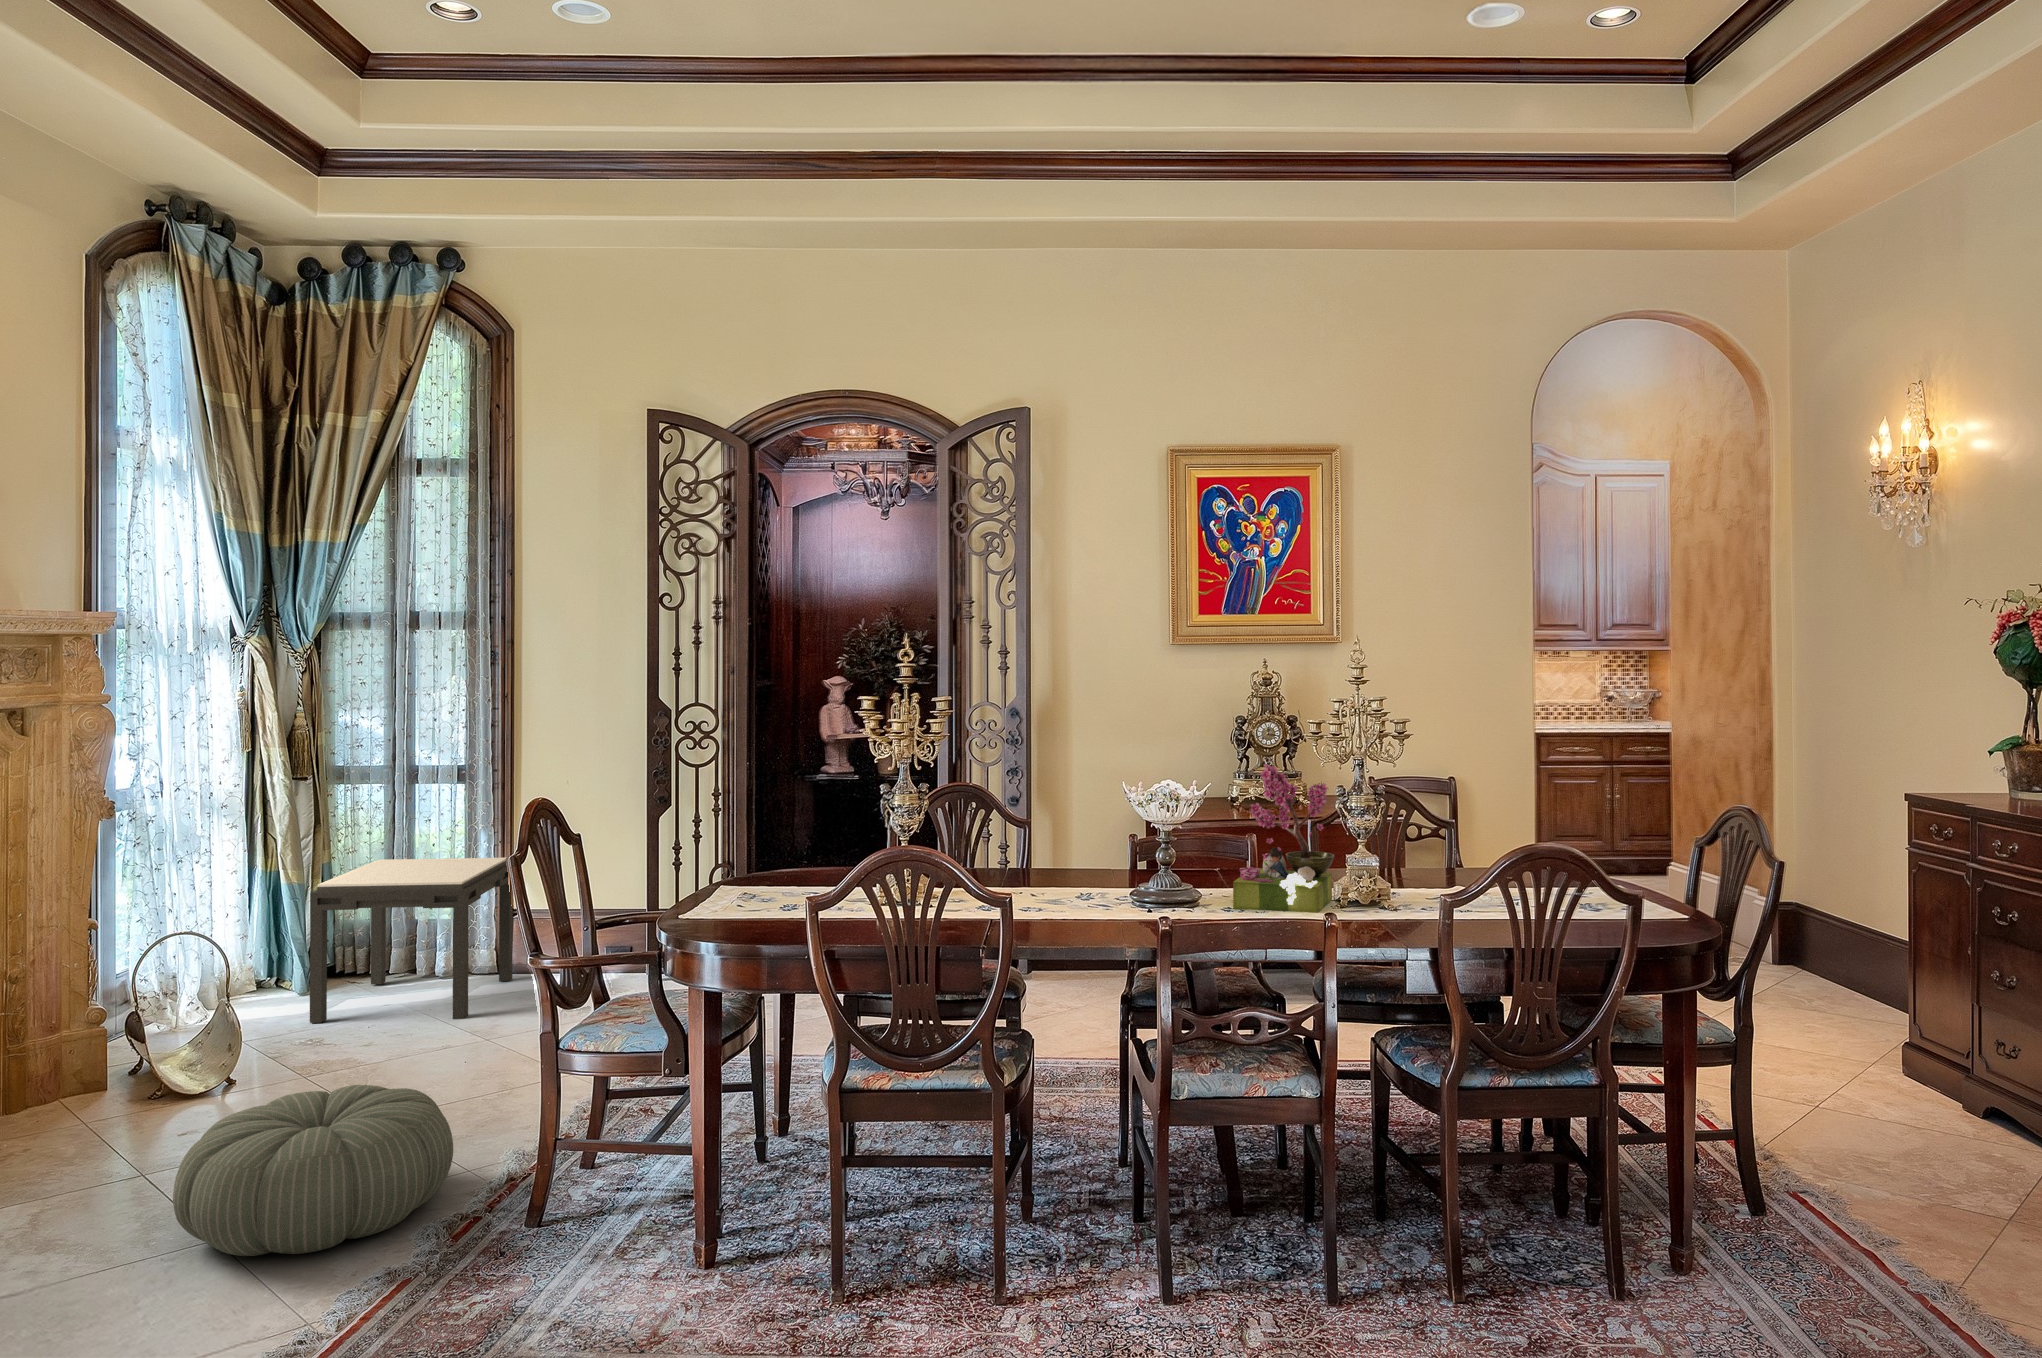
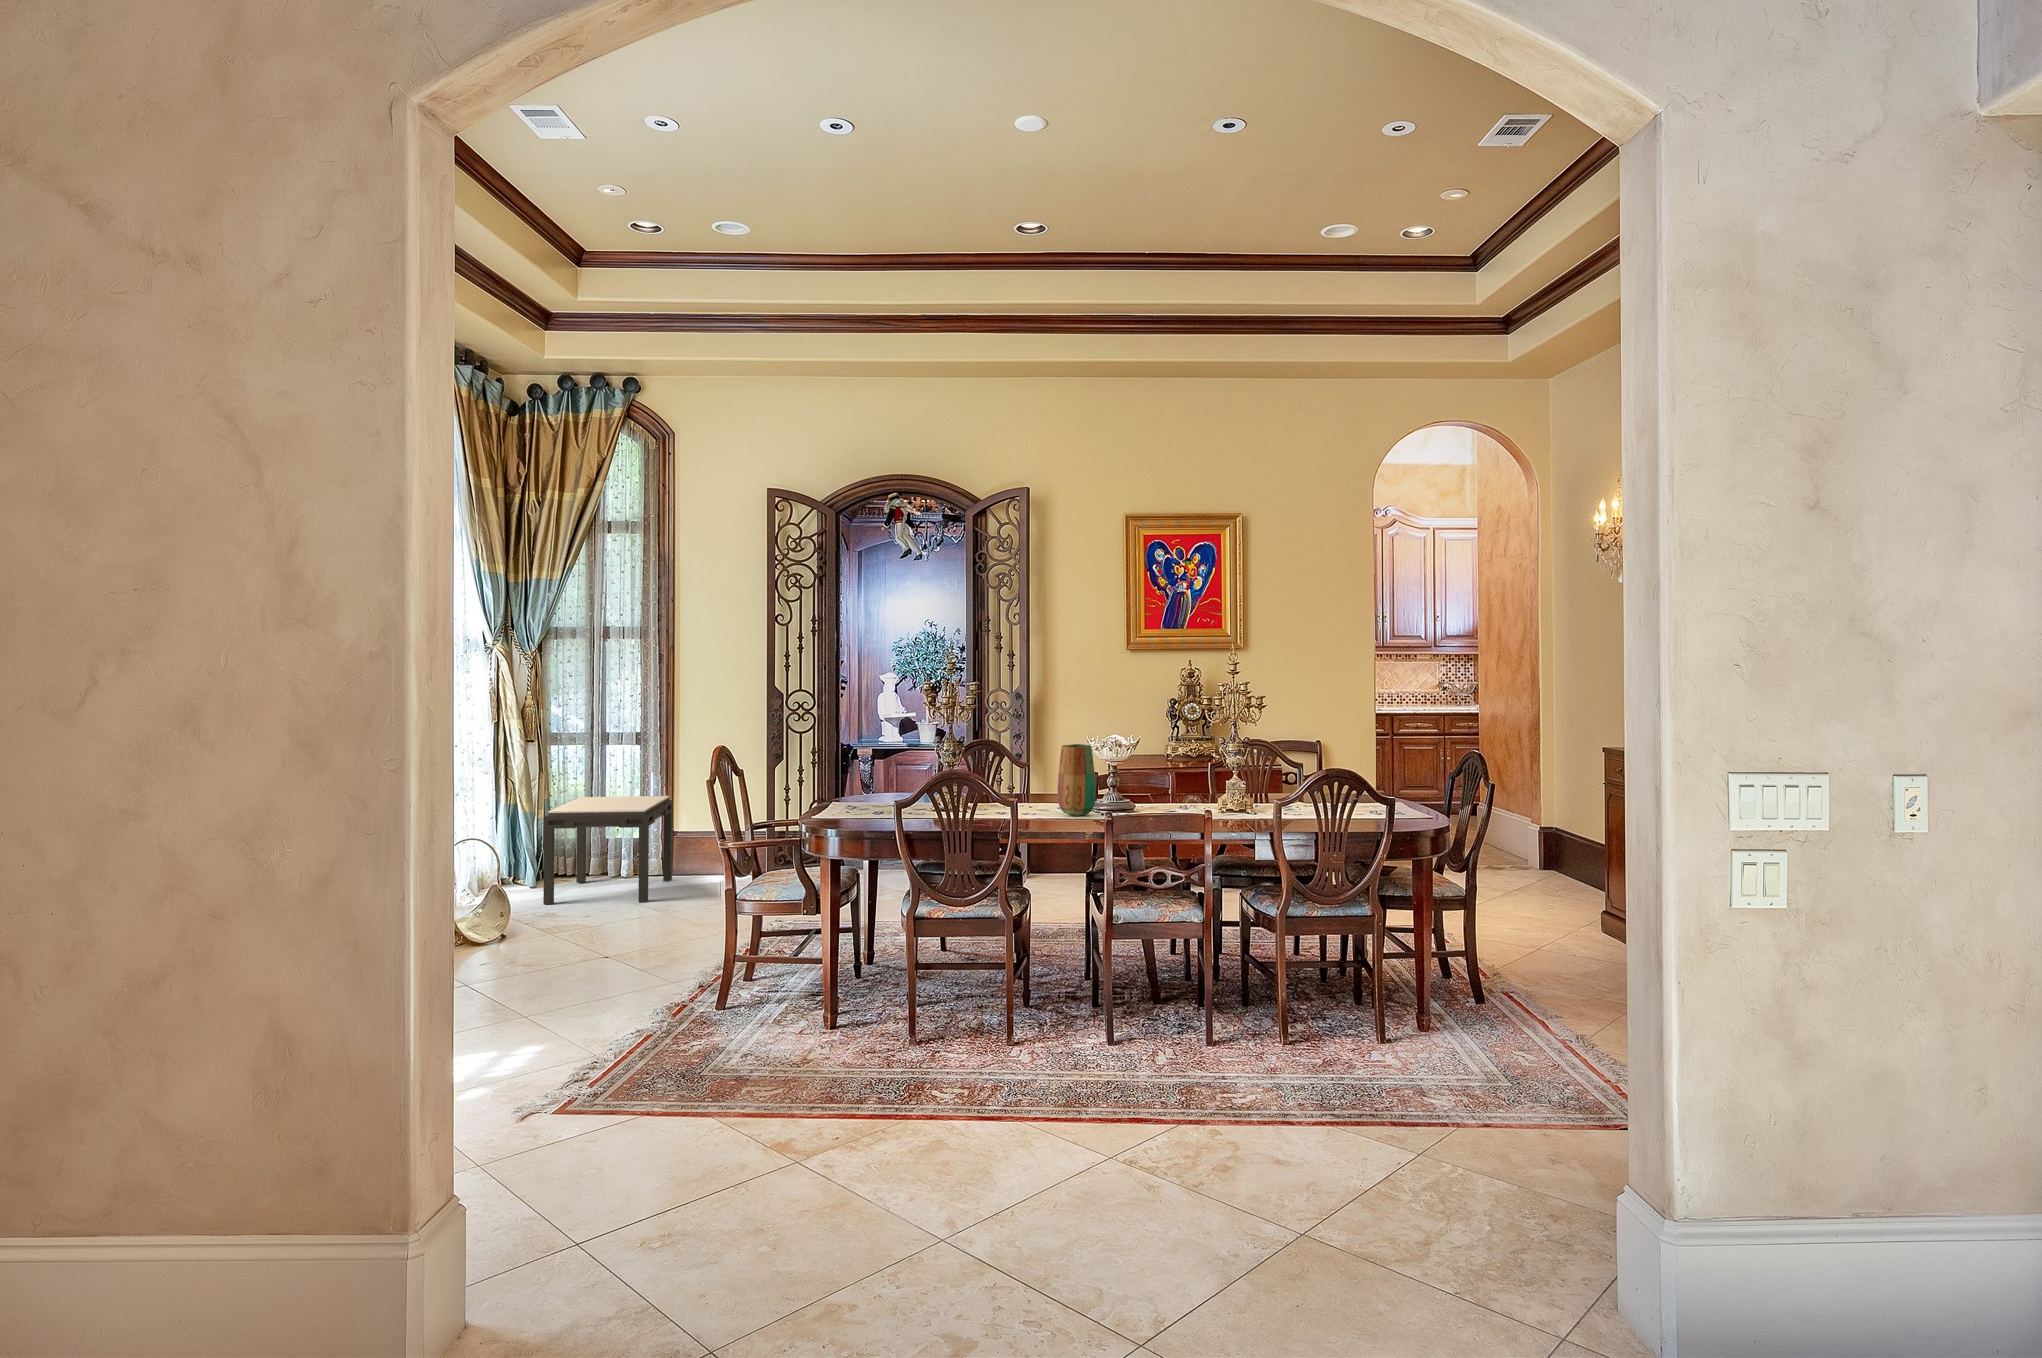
flower arrangement: present [1233,764,1334,913] -> none [1154,725,1218,818]
vase: none [1077,794,1139,911] -> present [1058,744,1096,816]
pouf: present [173,1085,453,1256] -> none [508,927,670,1021]

